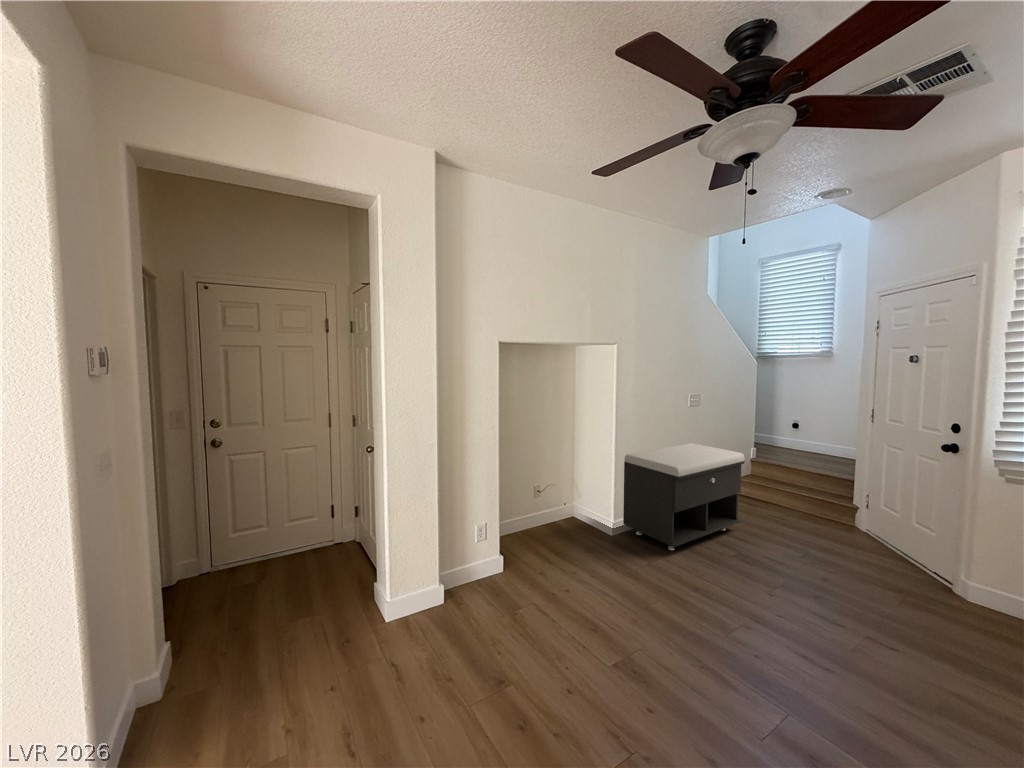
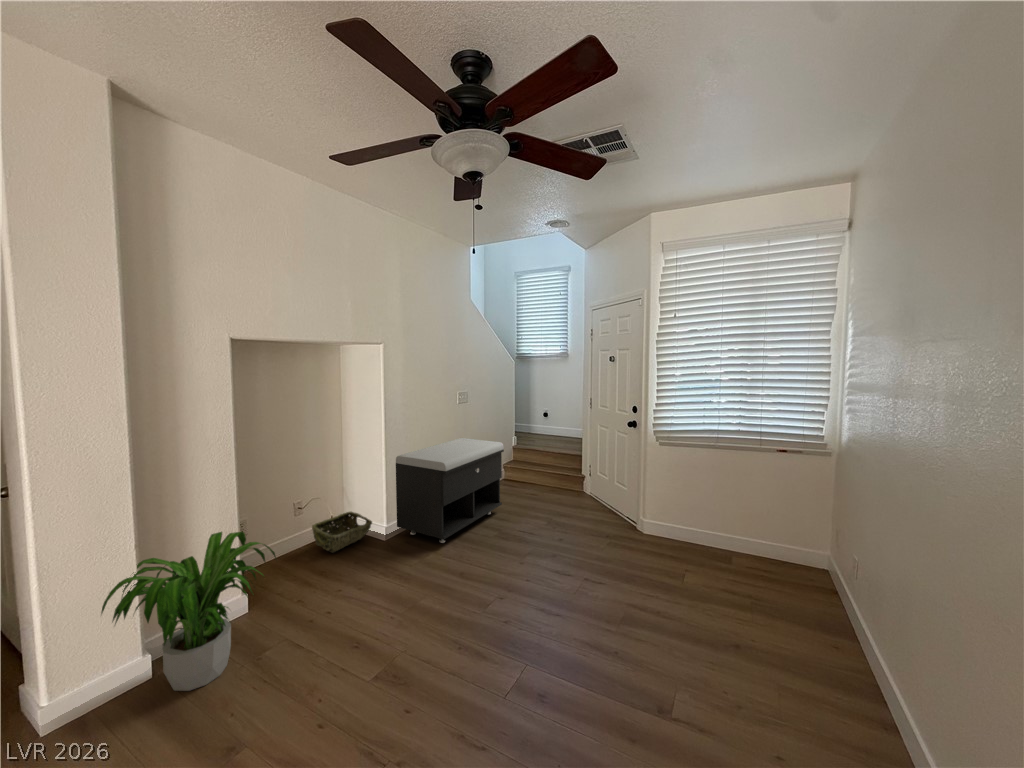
potted plant: none [420,500,531,621] -> present [101,532,276,691]
woven basket: none [548,501,600,536] -> present [312,512,372,552]

